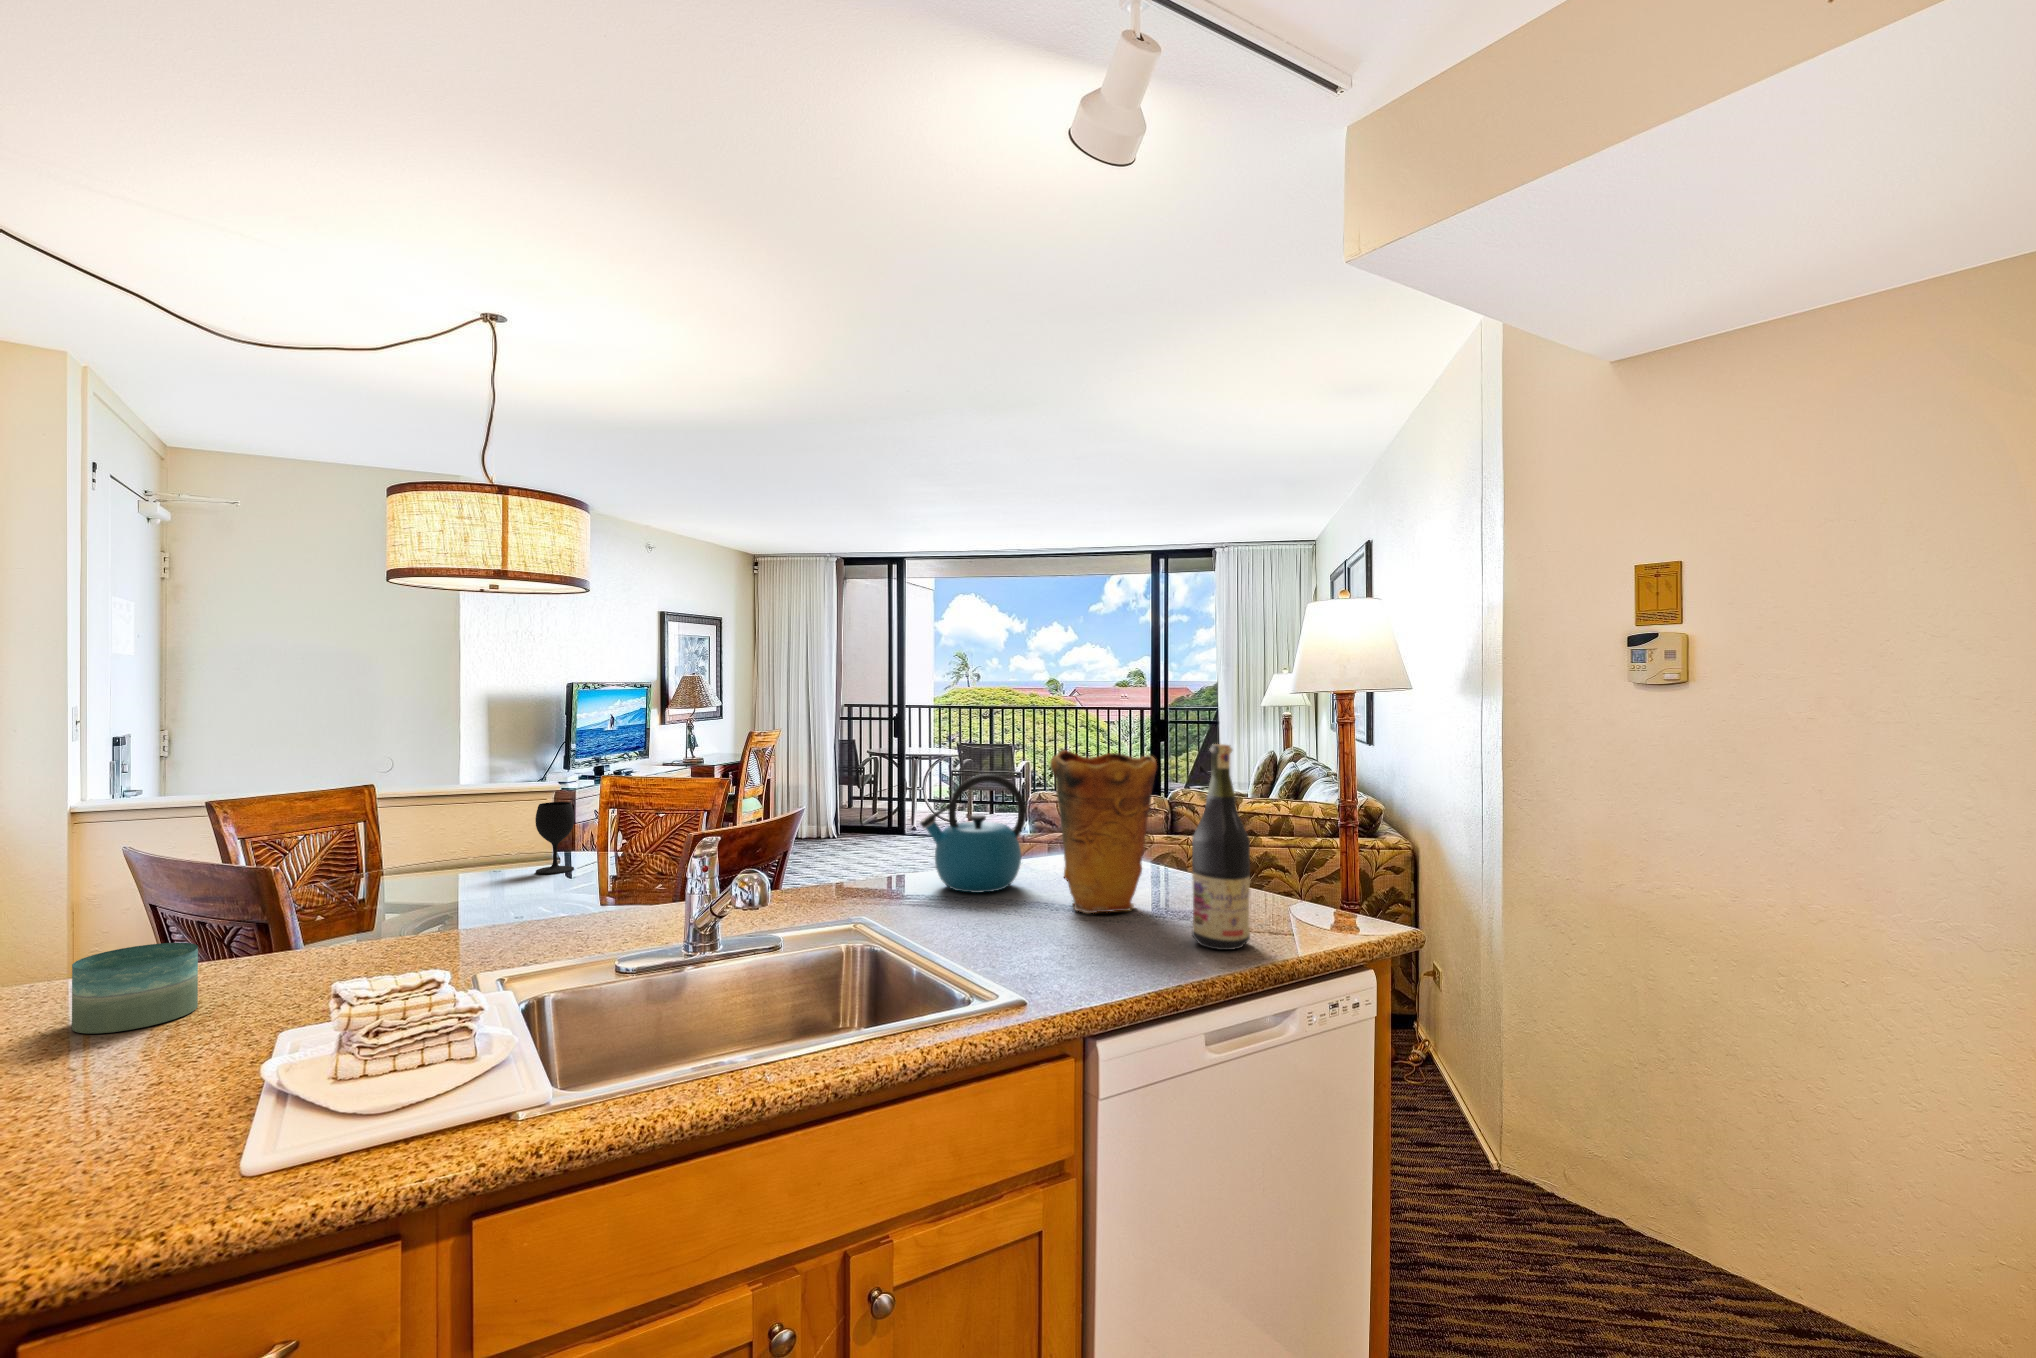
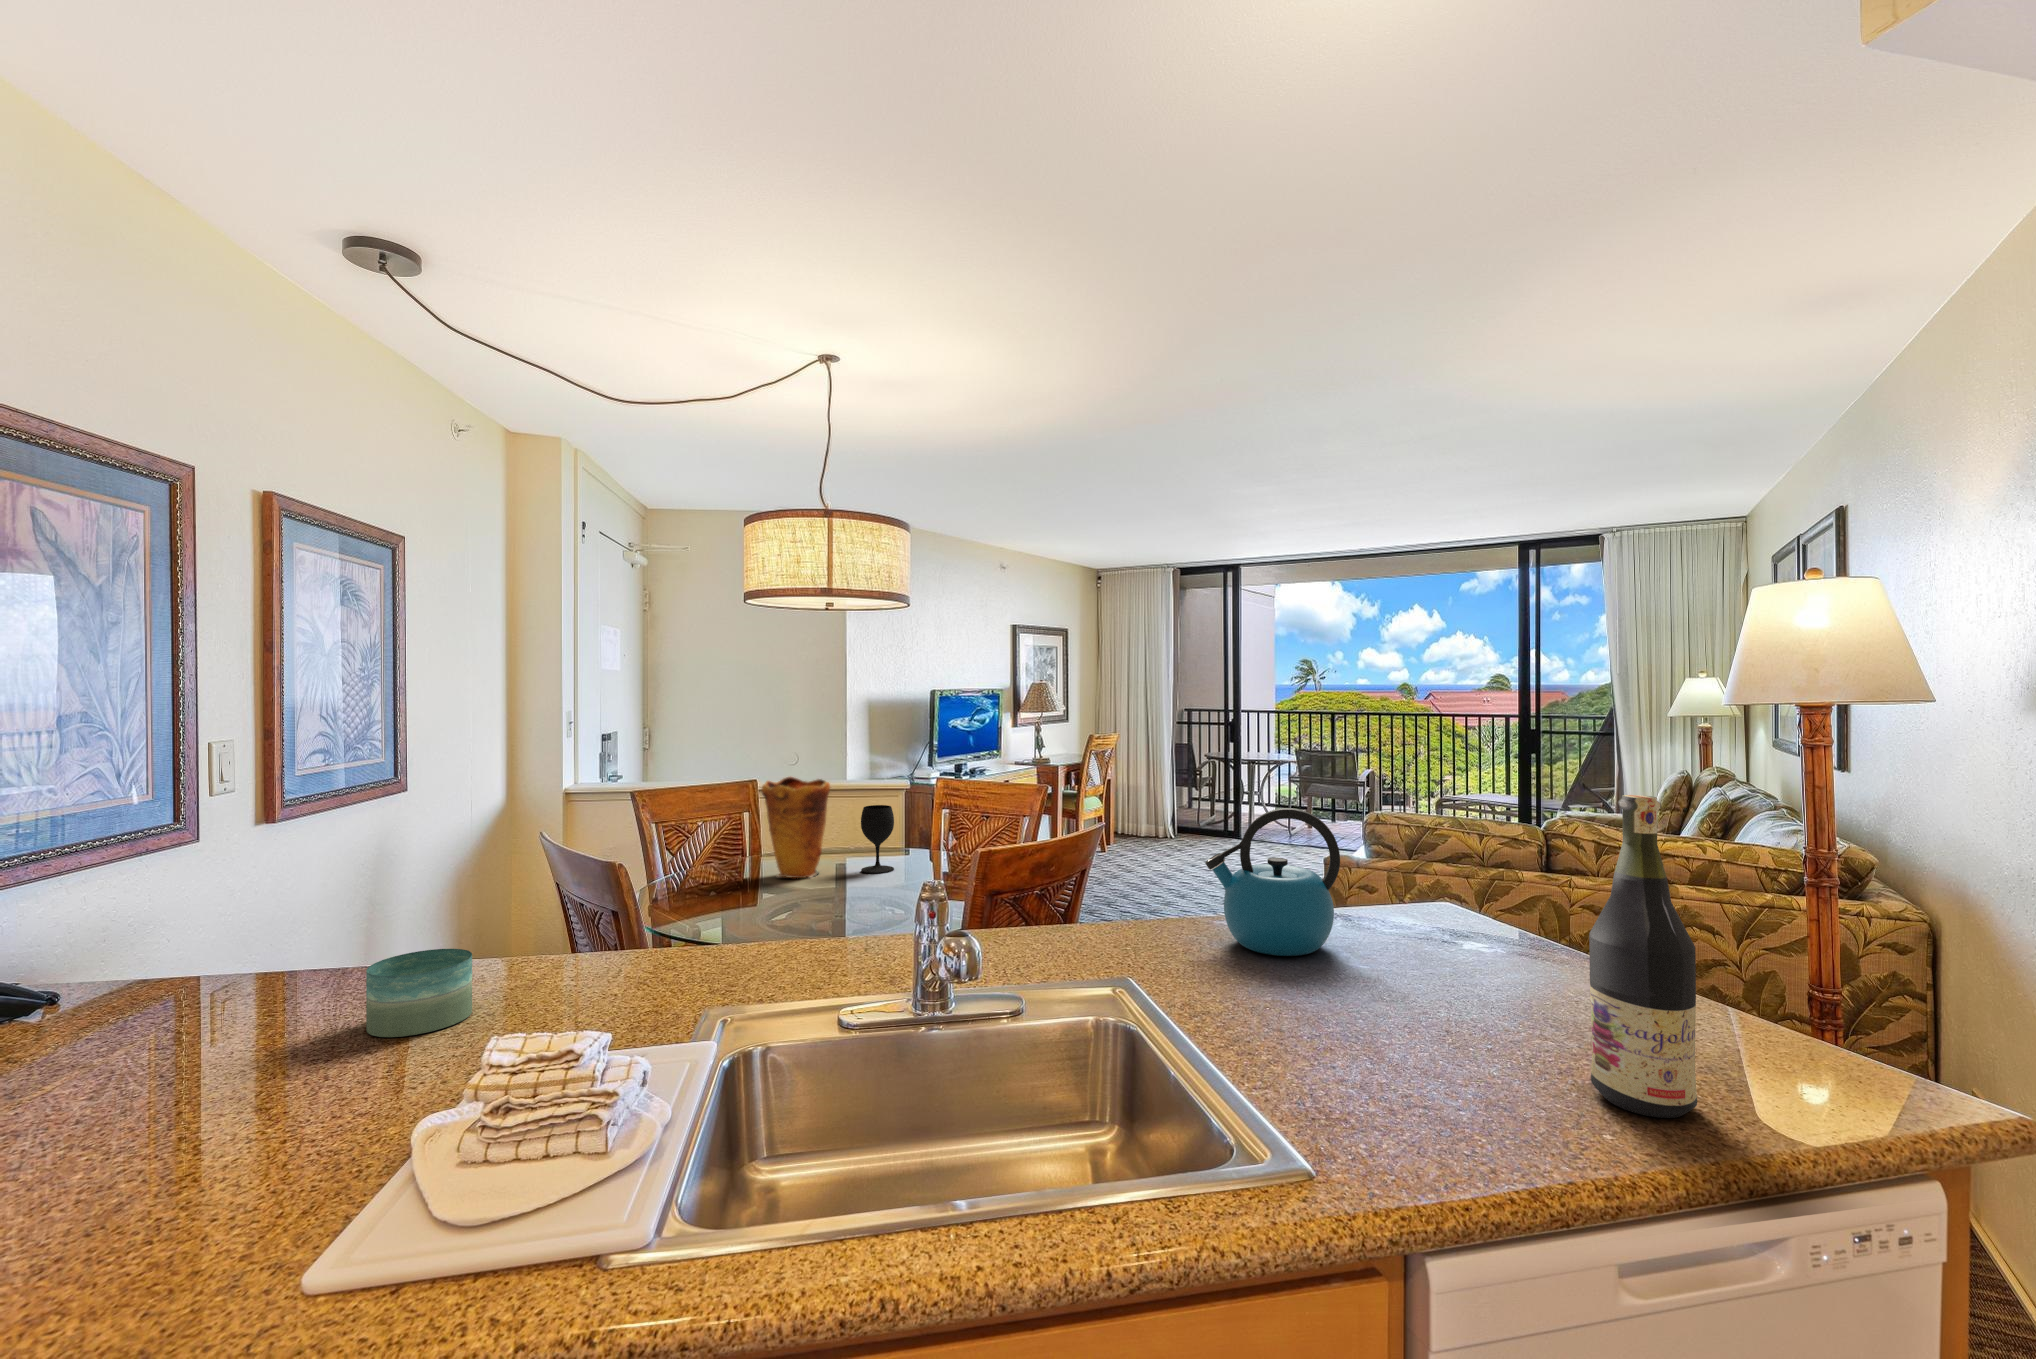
vase: present [1050,750,1157,913] -> present [761,777,830,878]

